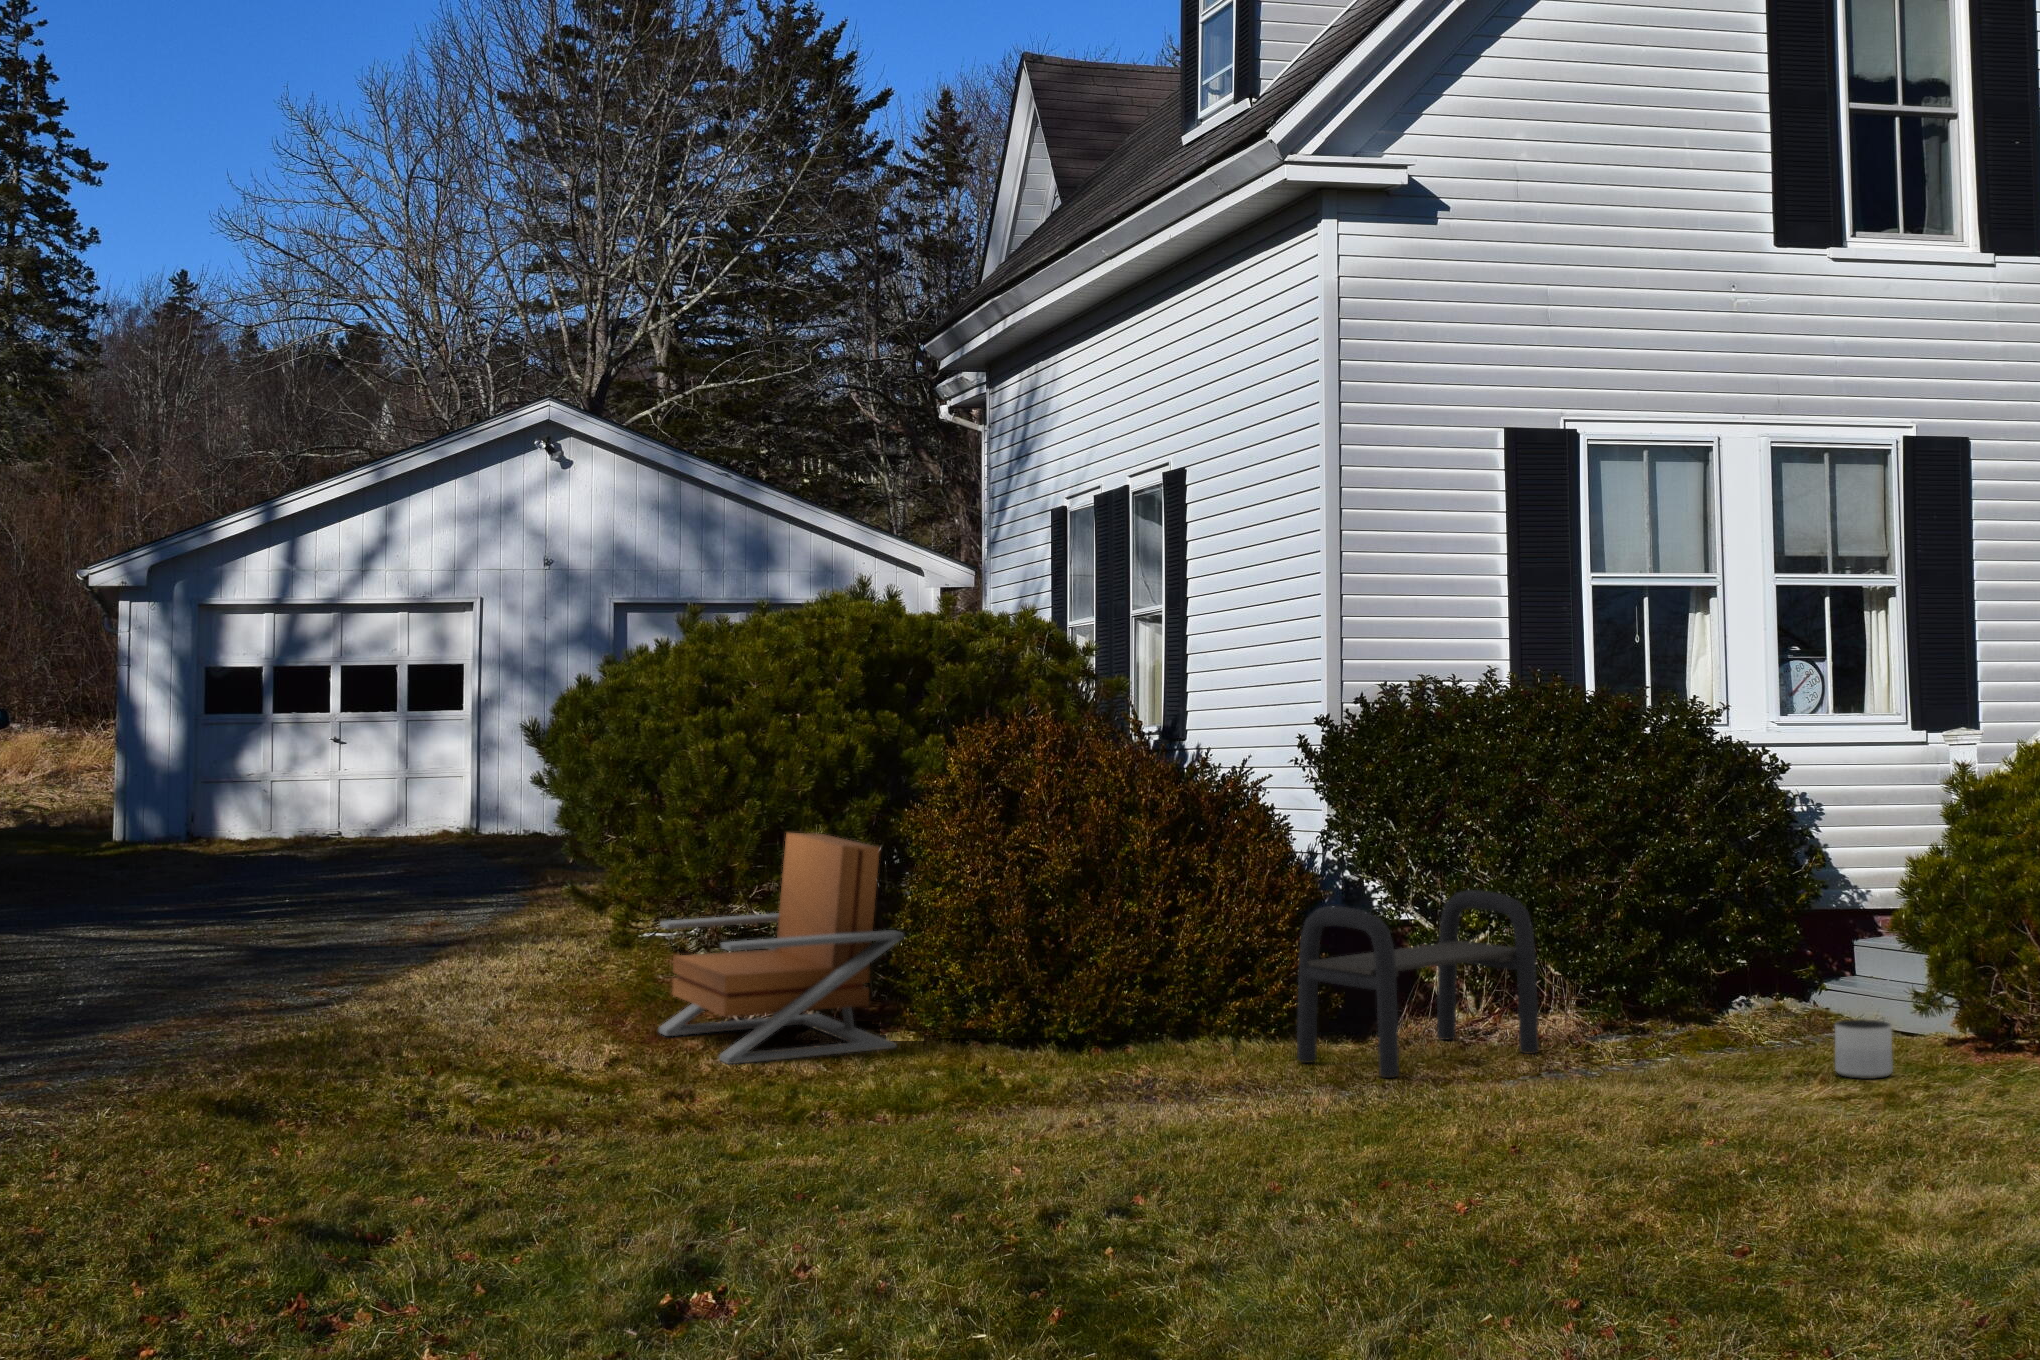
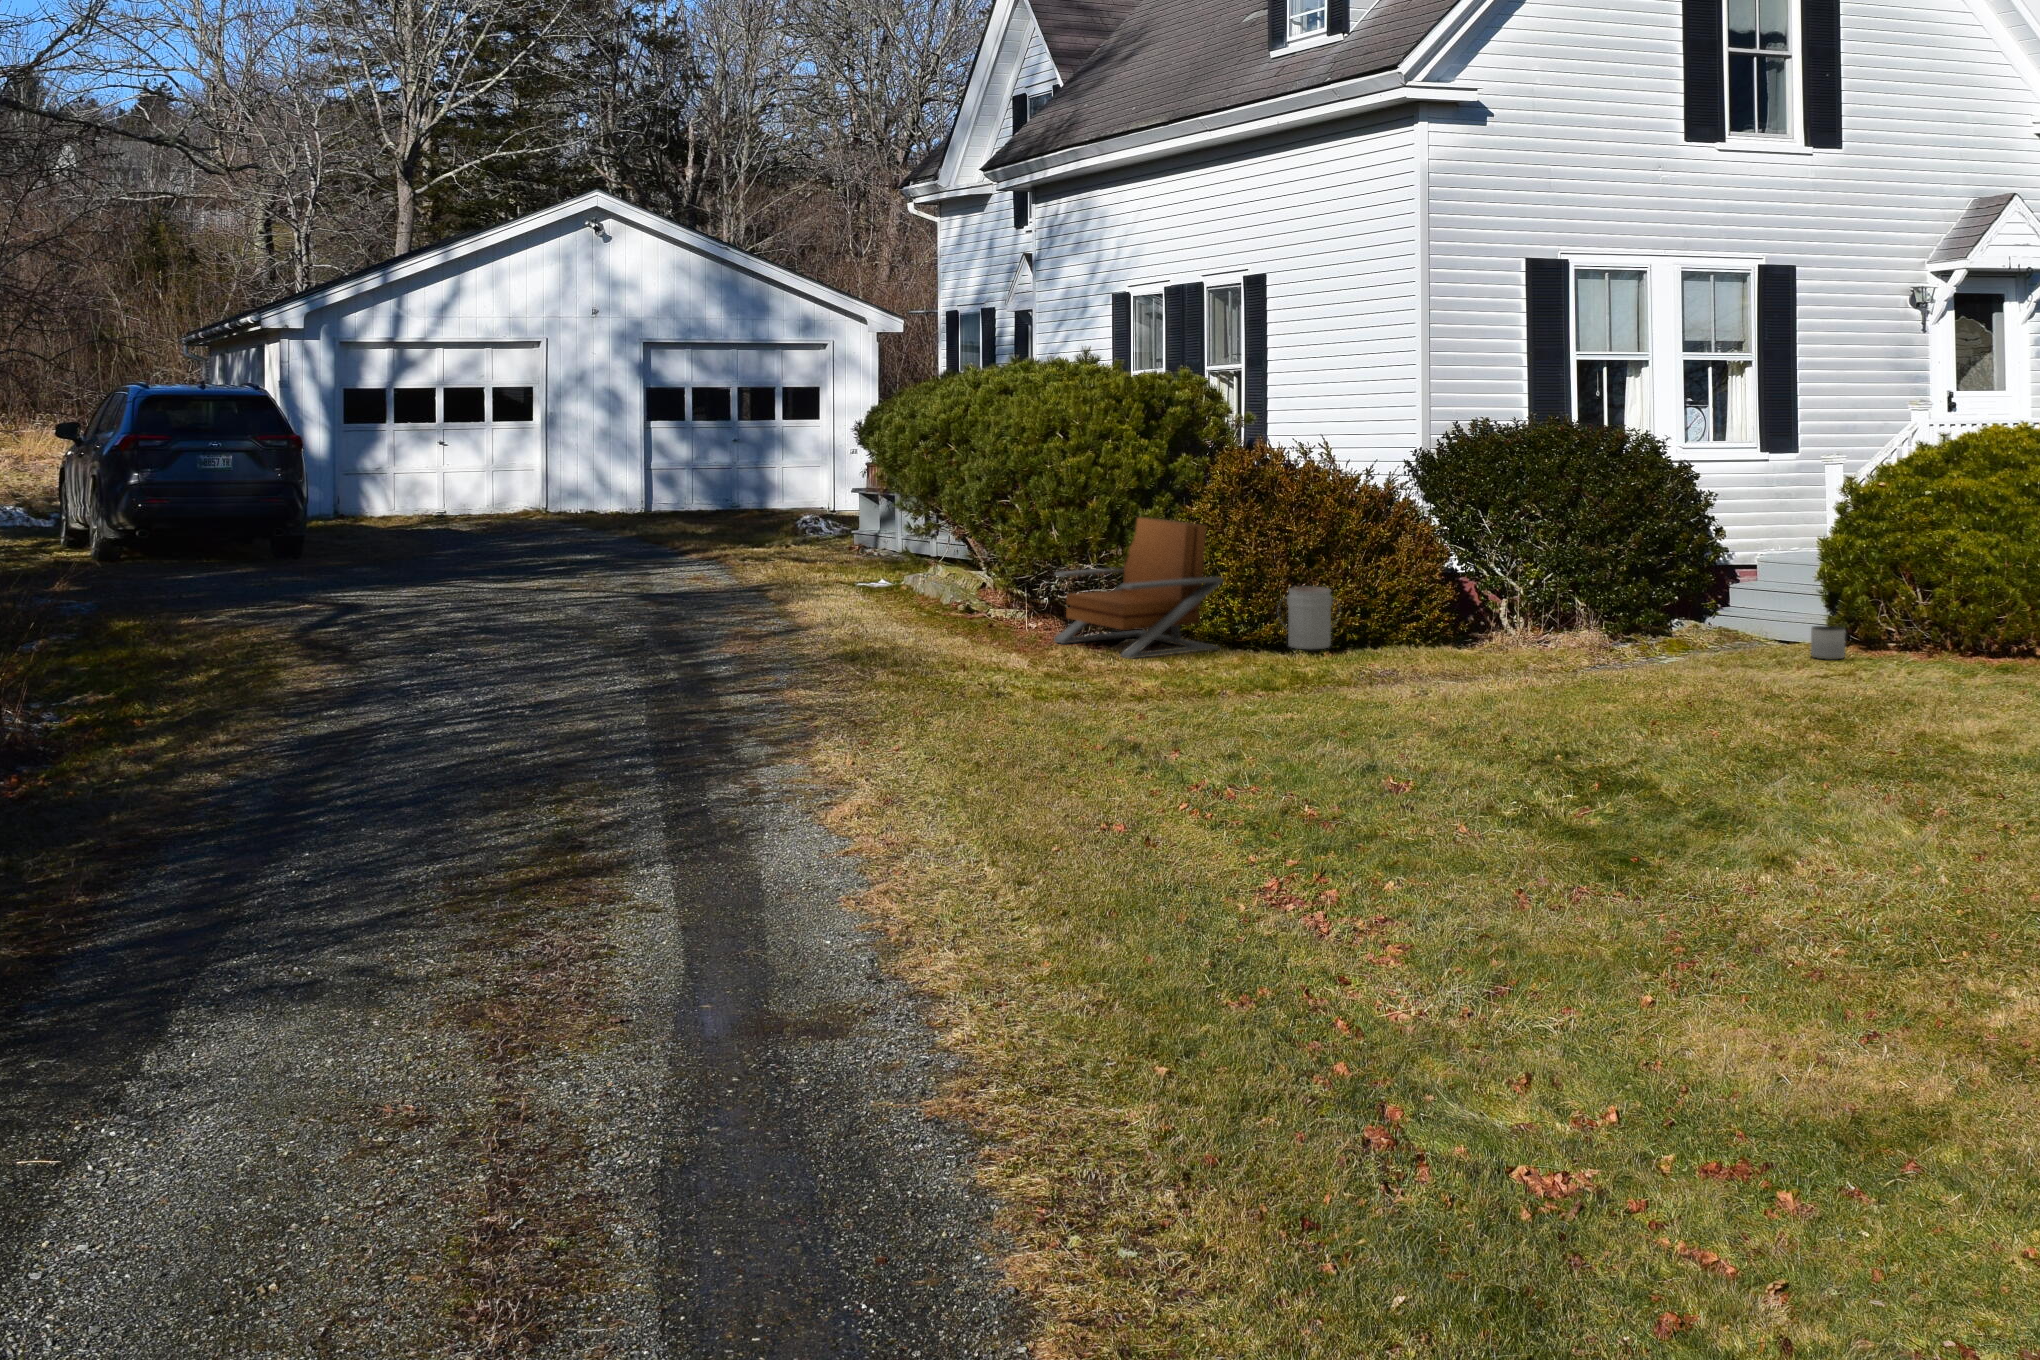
bench: present [1297,890,1539,1078] -> none [1482,551,1620,662]
bucket: none [990,947,1087,1050] -> present [1284,587,1334,649]

